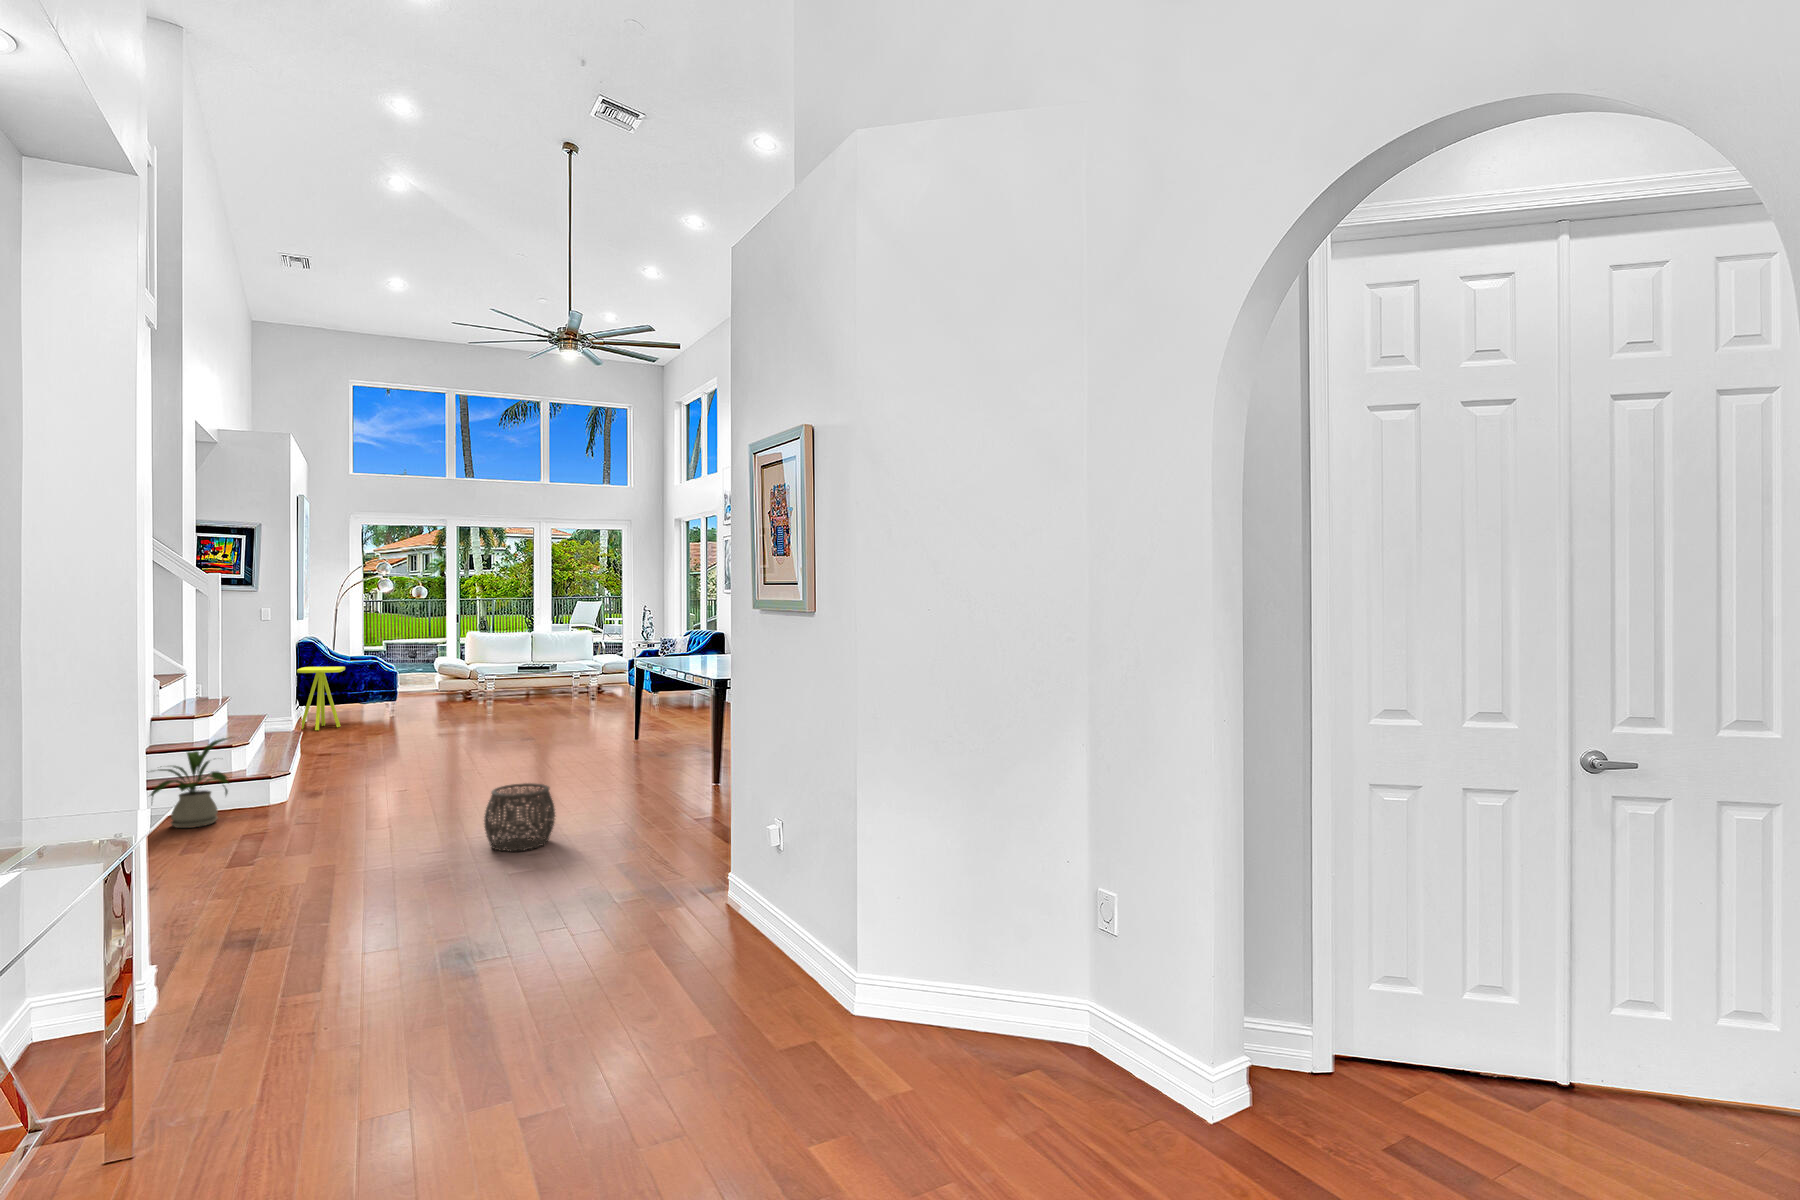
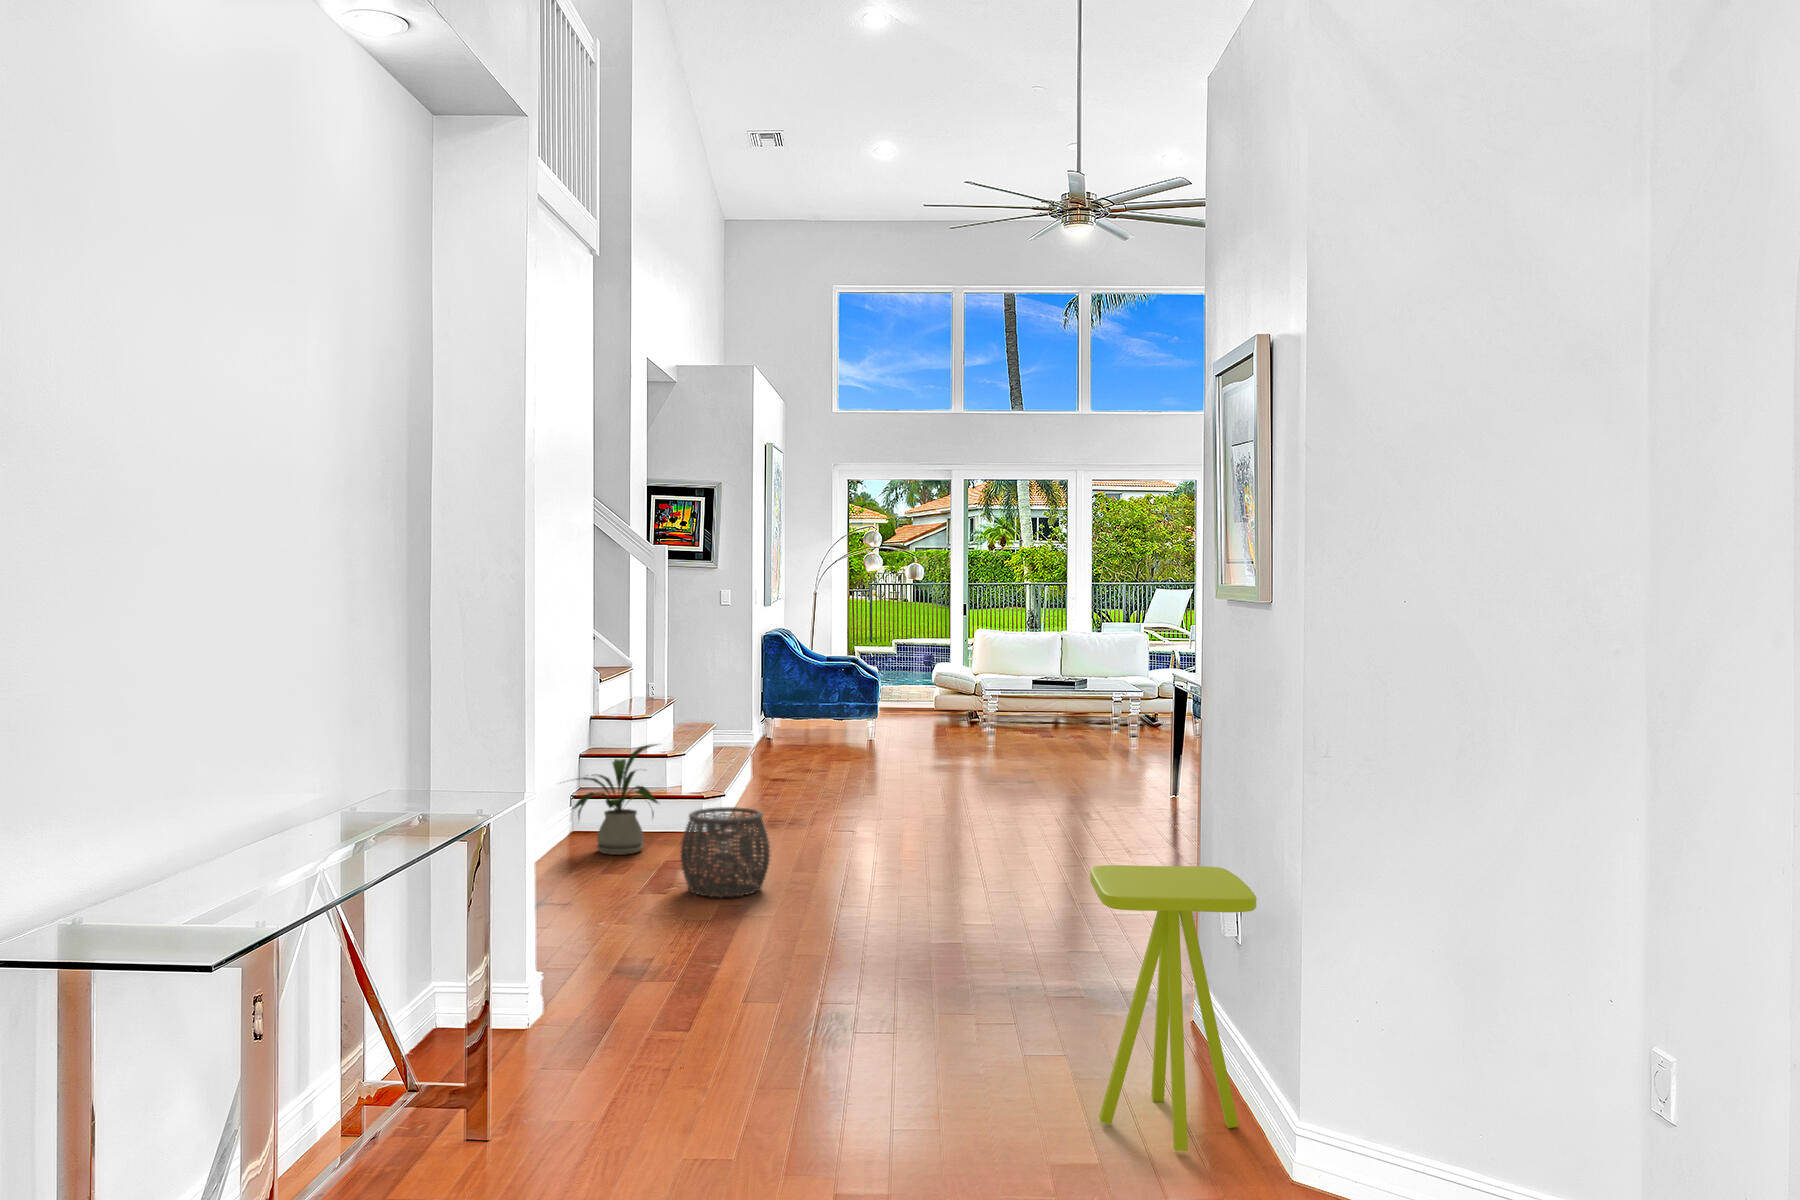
side table: present [297,667,345,730] -> present [1090,865,1256,1151]
woven basket: present [484,783,555,852] -> present [680,807,770,897]

